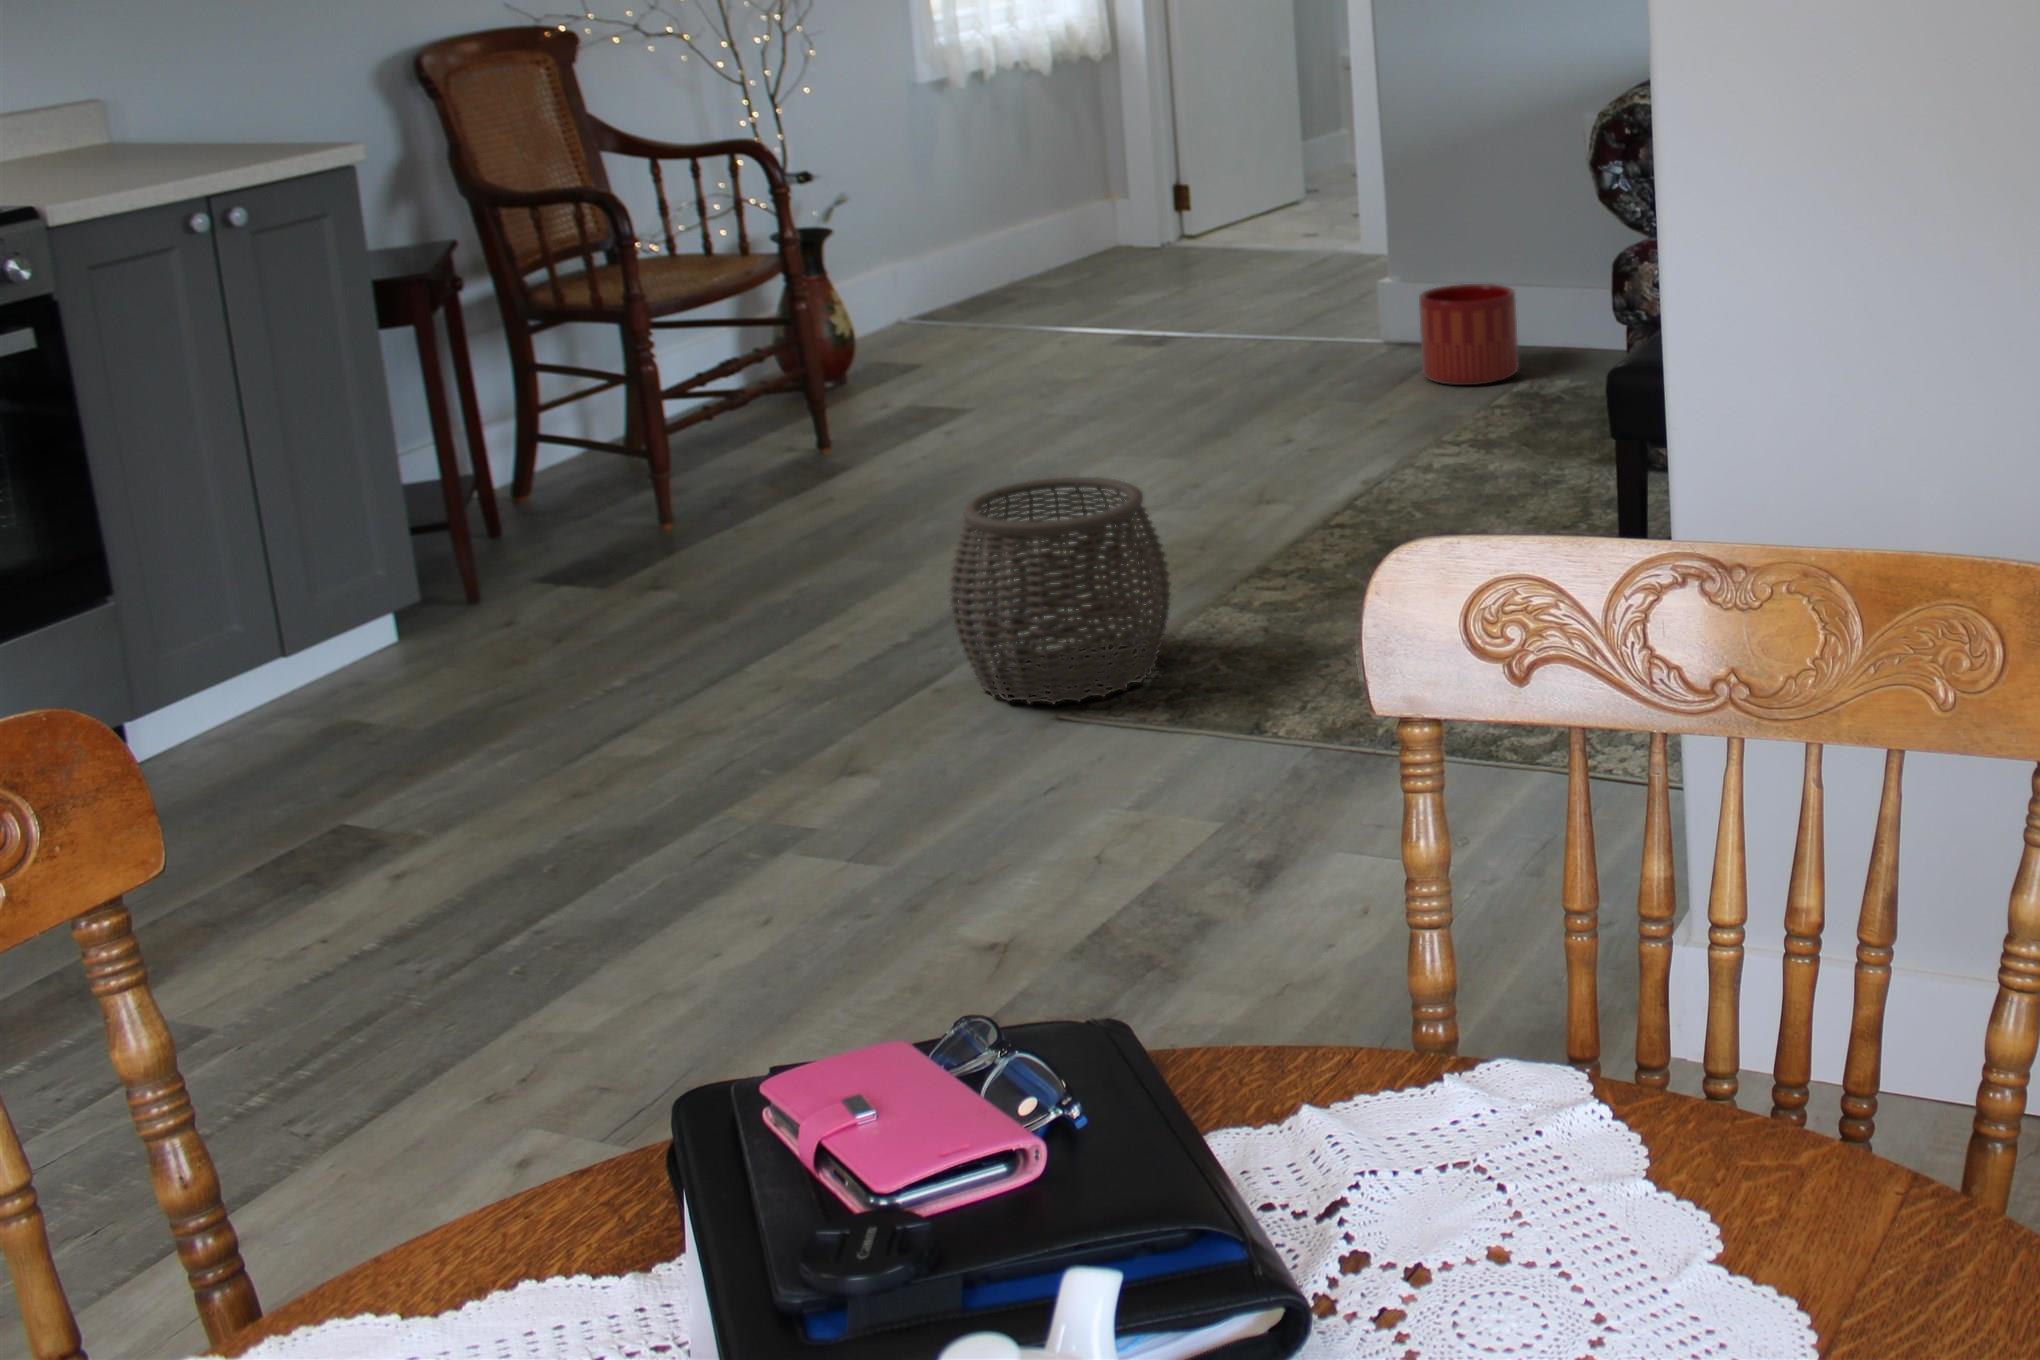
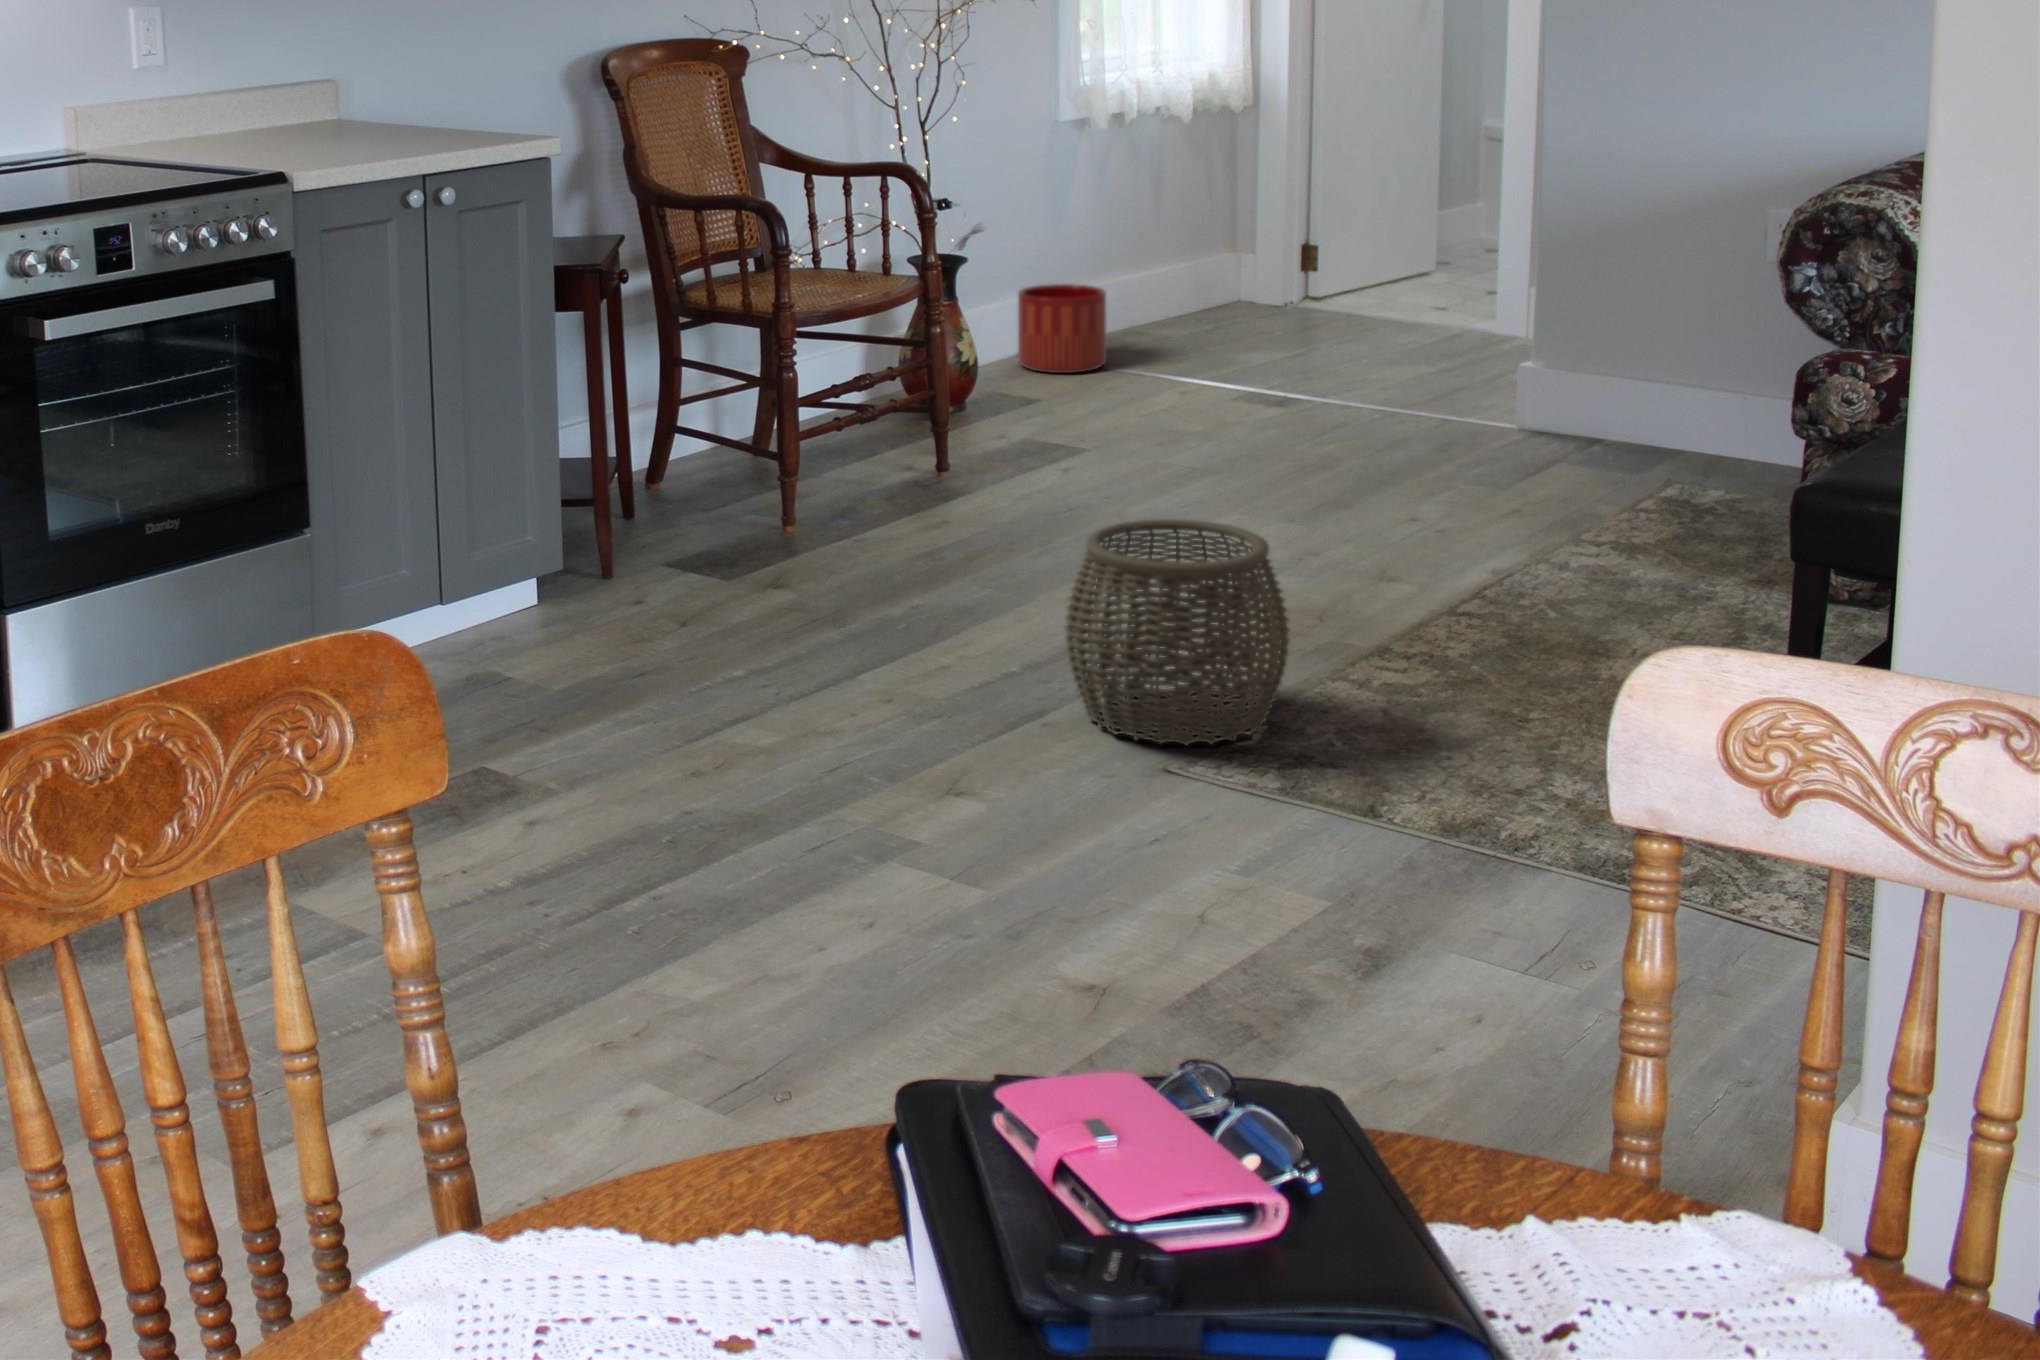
planter: present [1419,284,1519,385] -> present [1018,284,1106,373]

